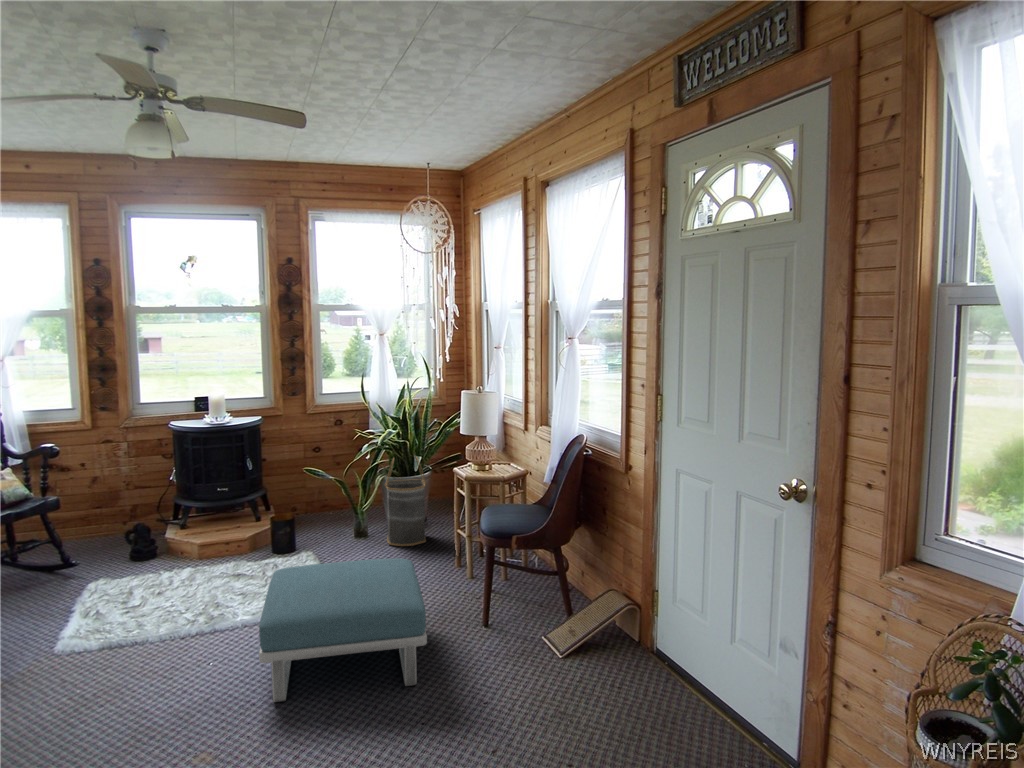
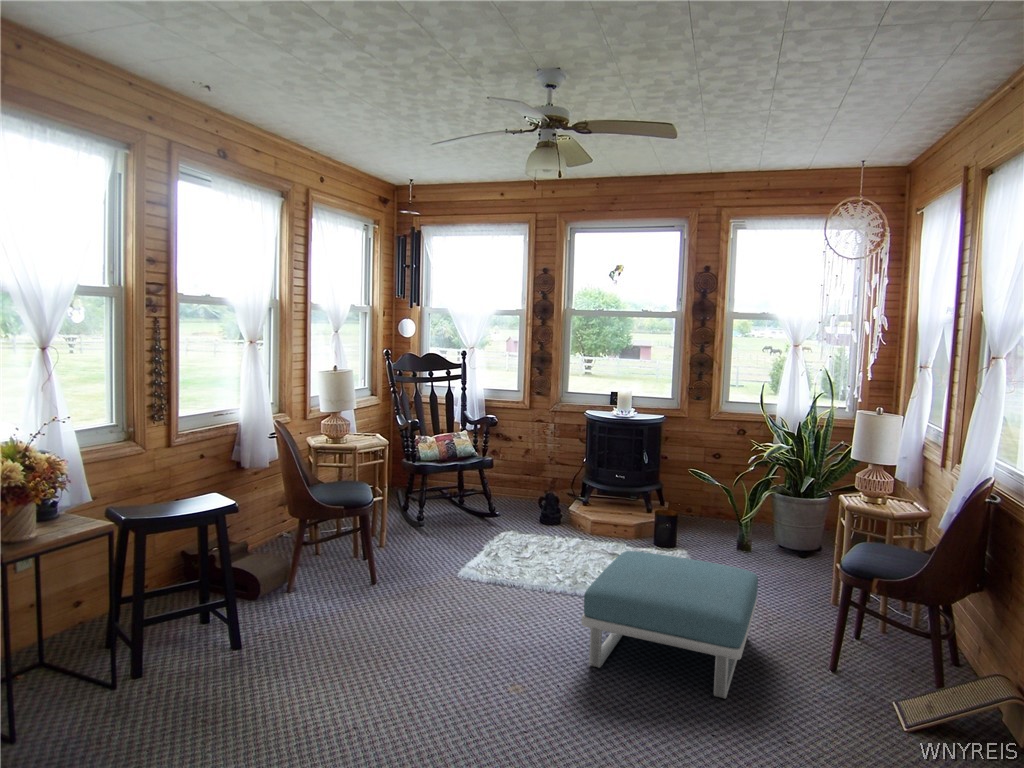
basket: present [385,457,427,546] -> none [766,472,816,569]

